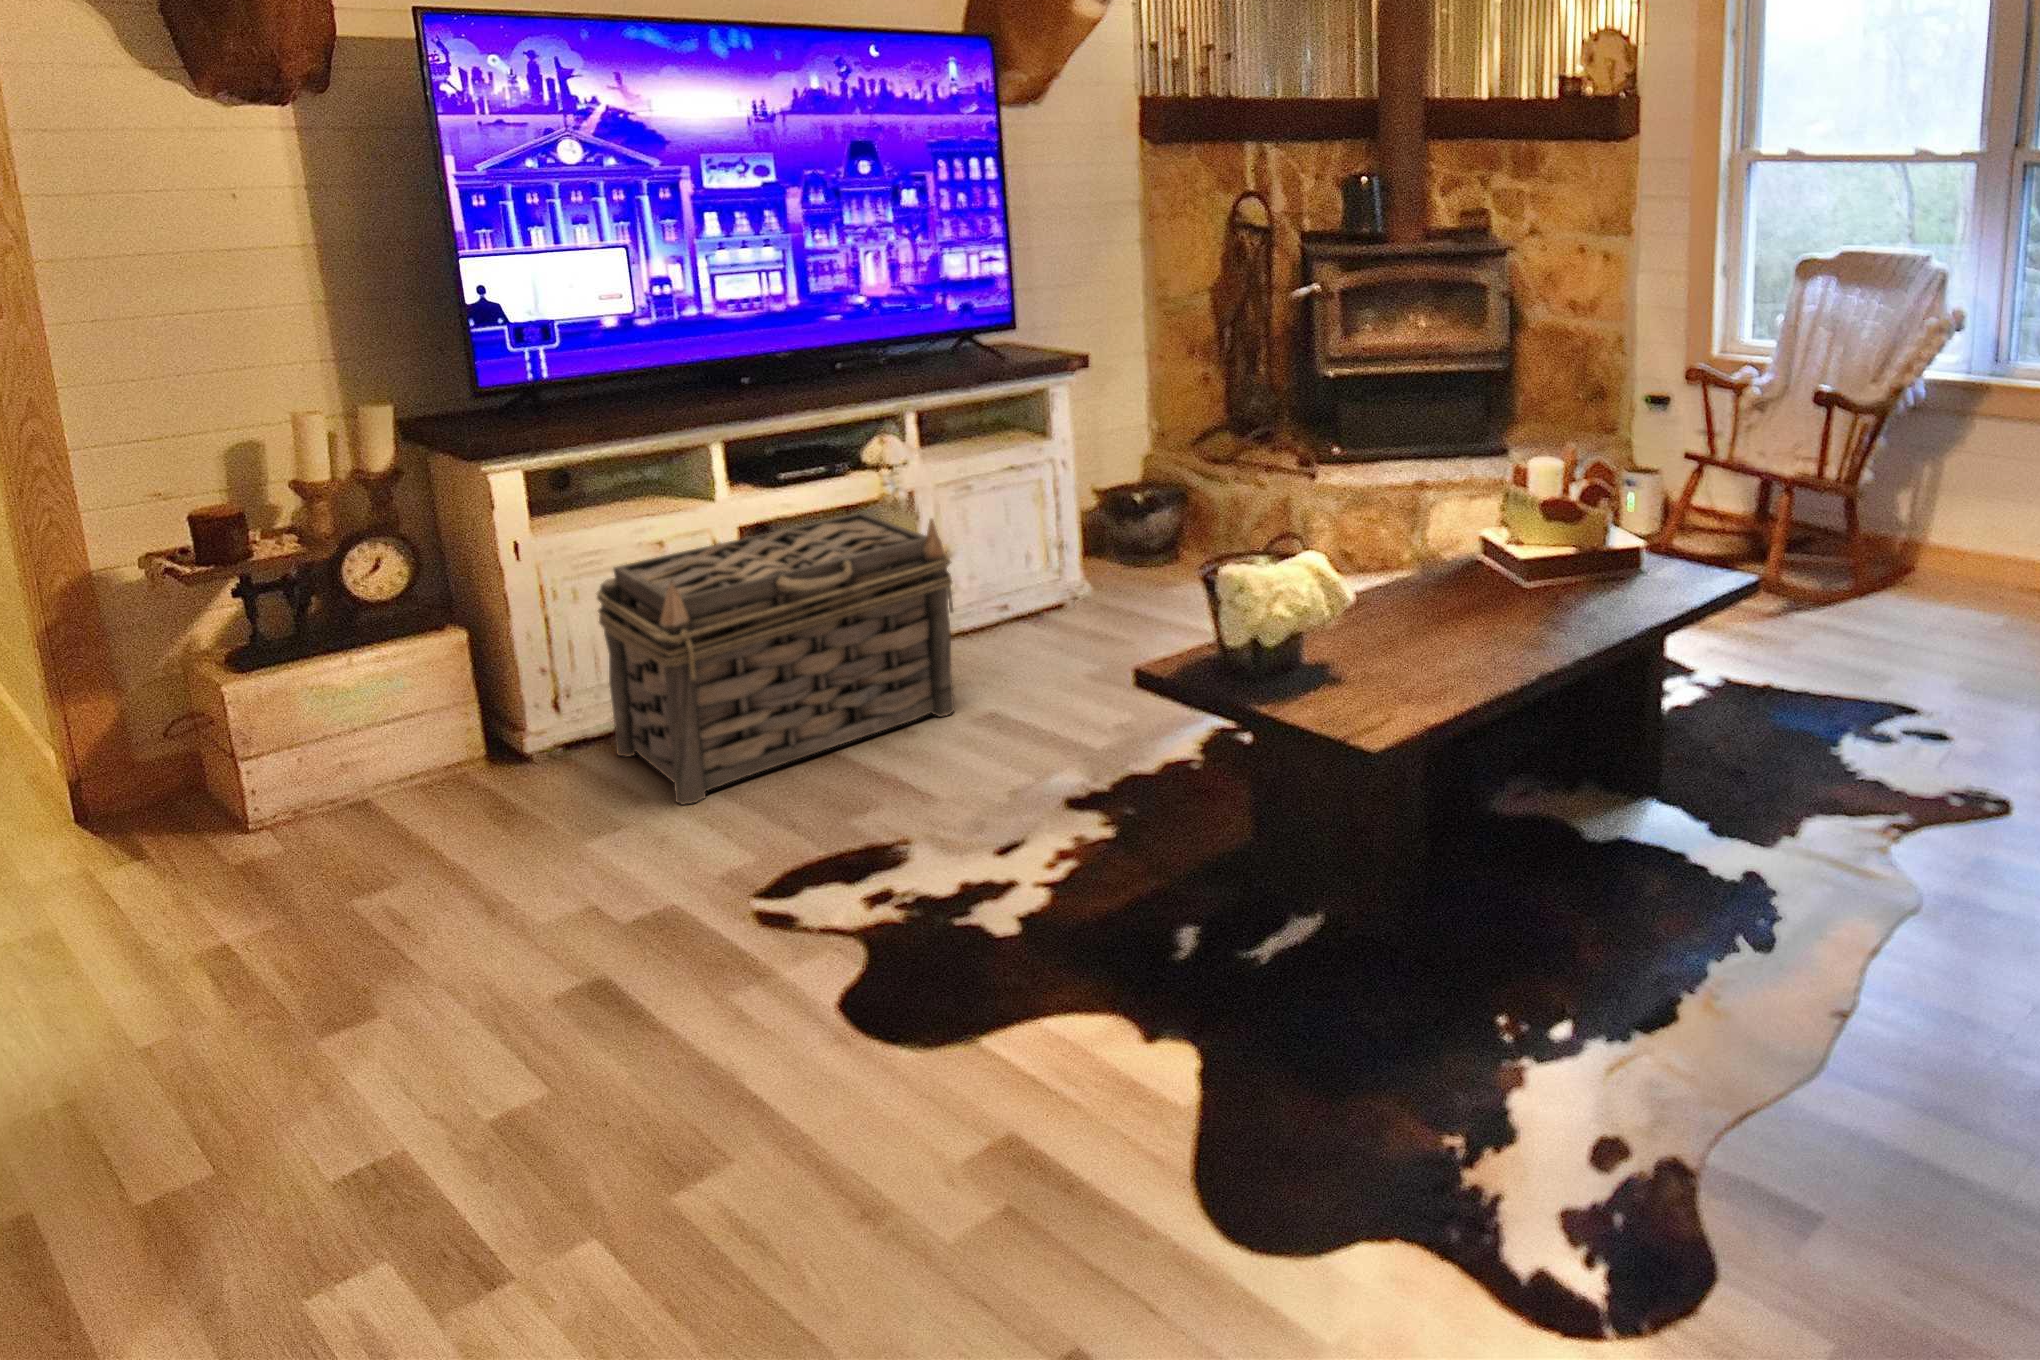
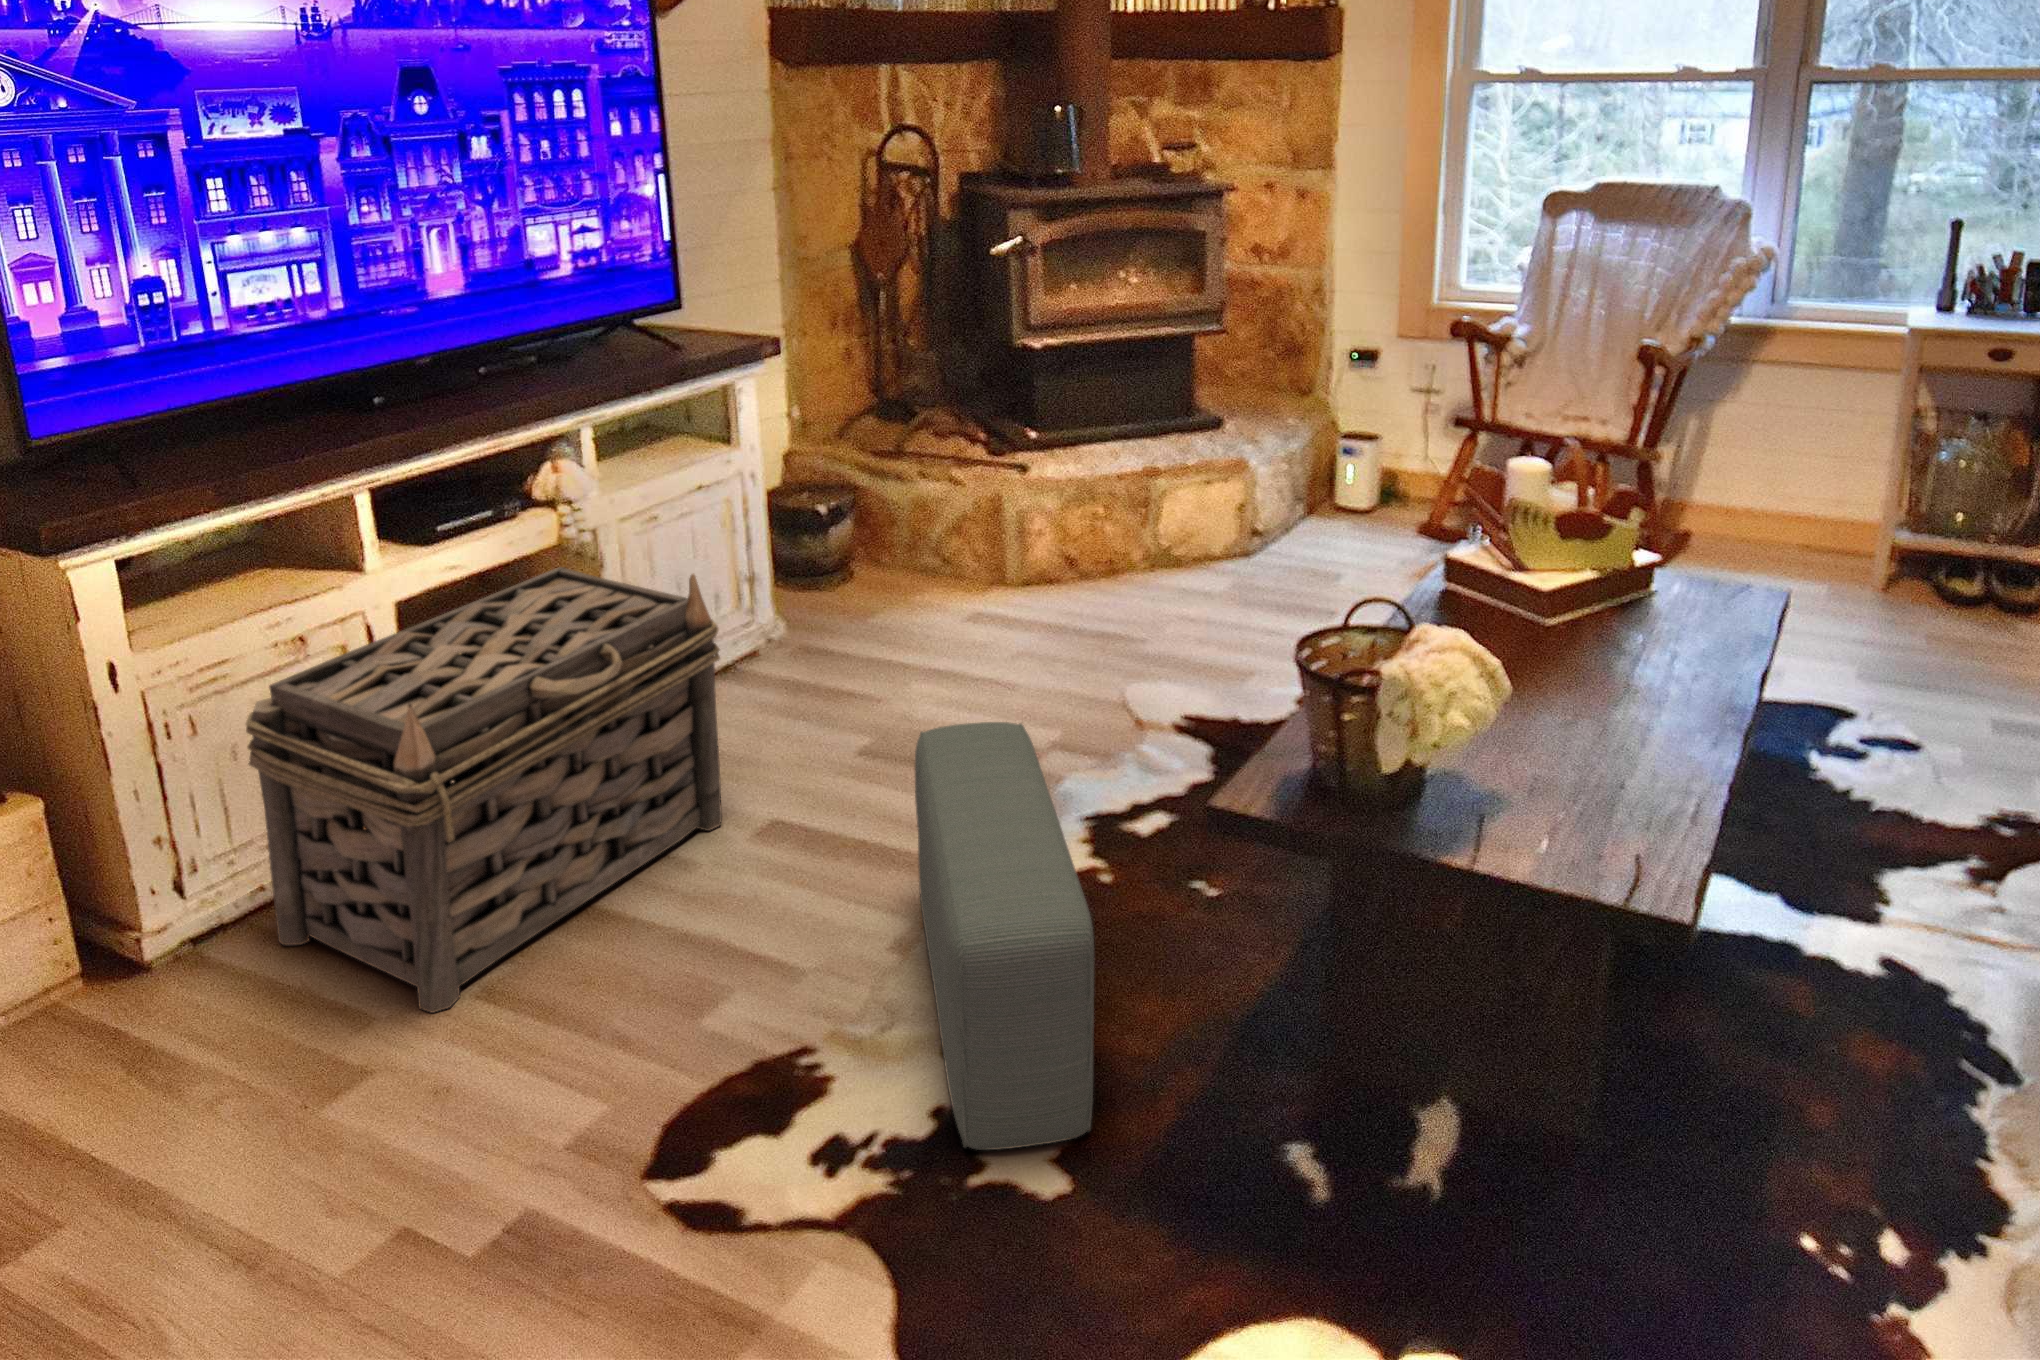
pouf: none [950,640,1133,929] -> present [915,722,1094,1150]

